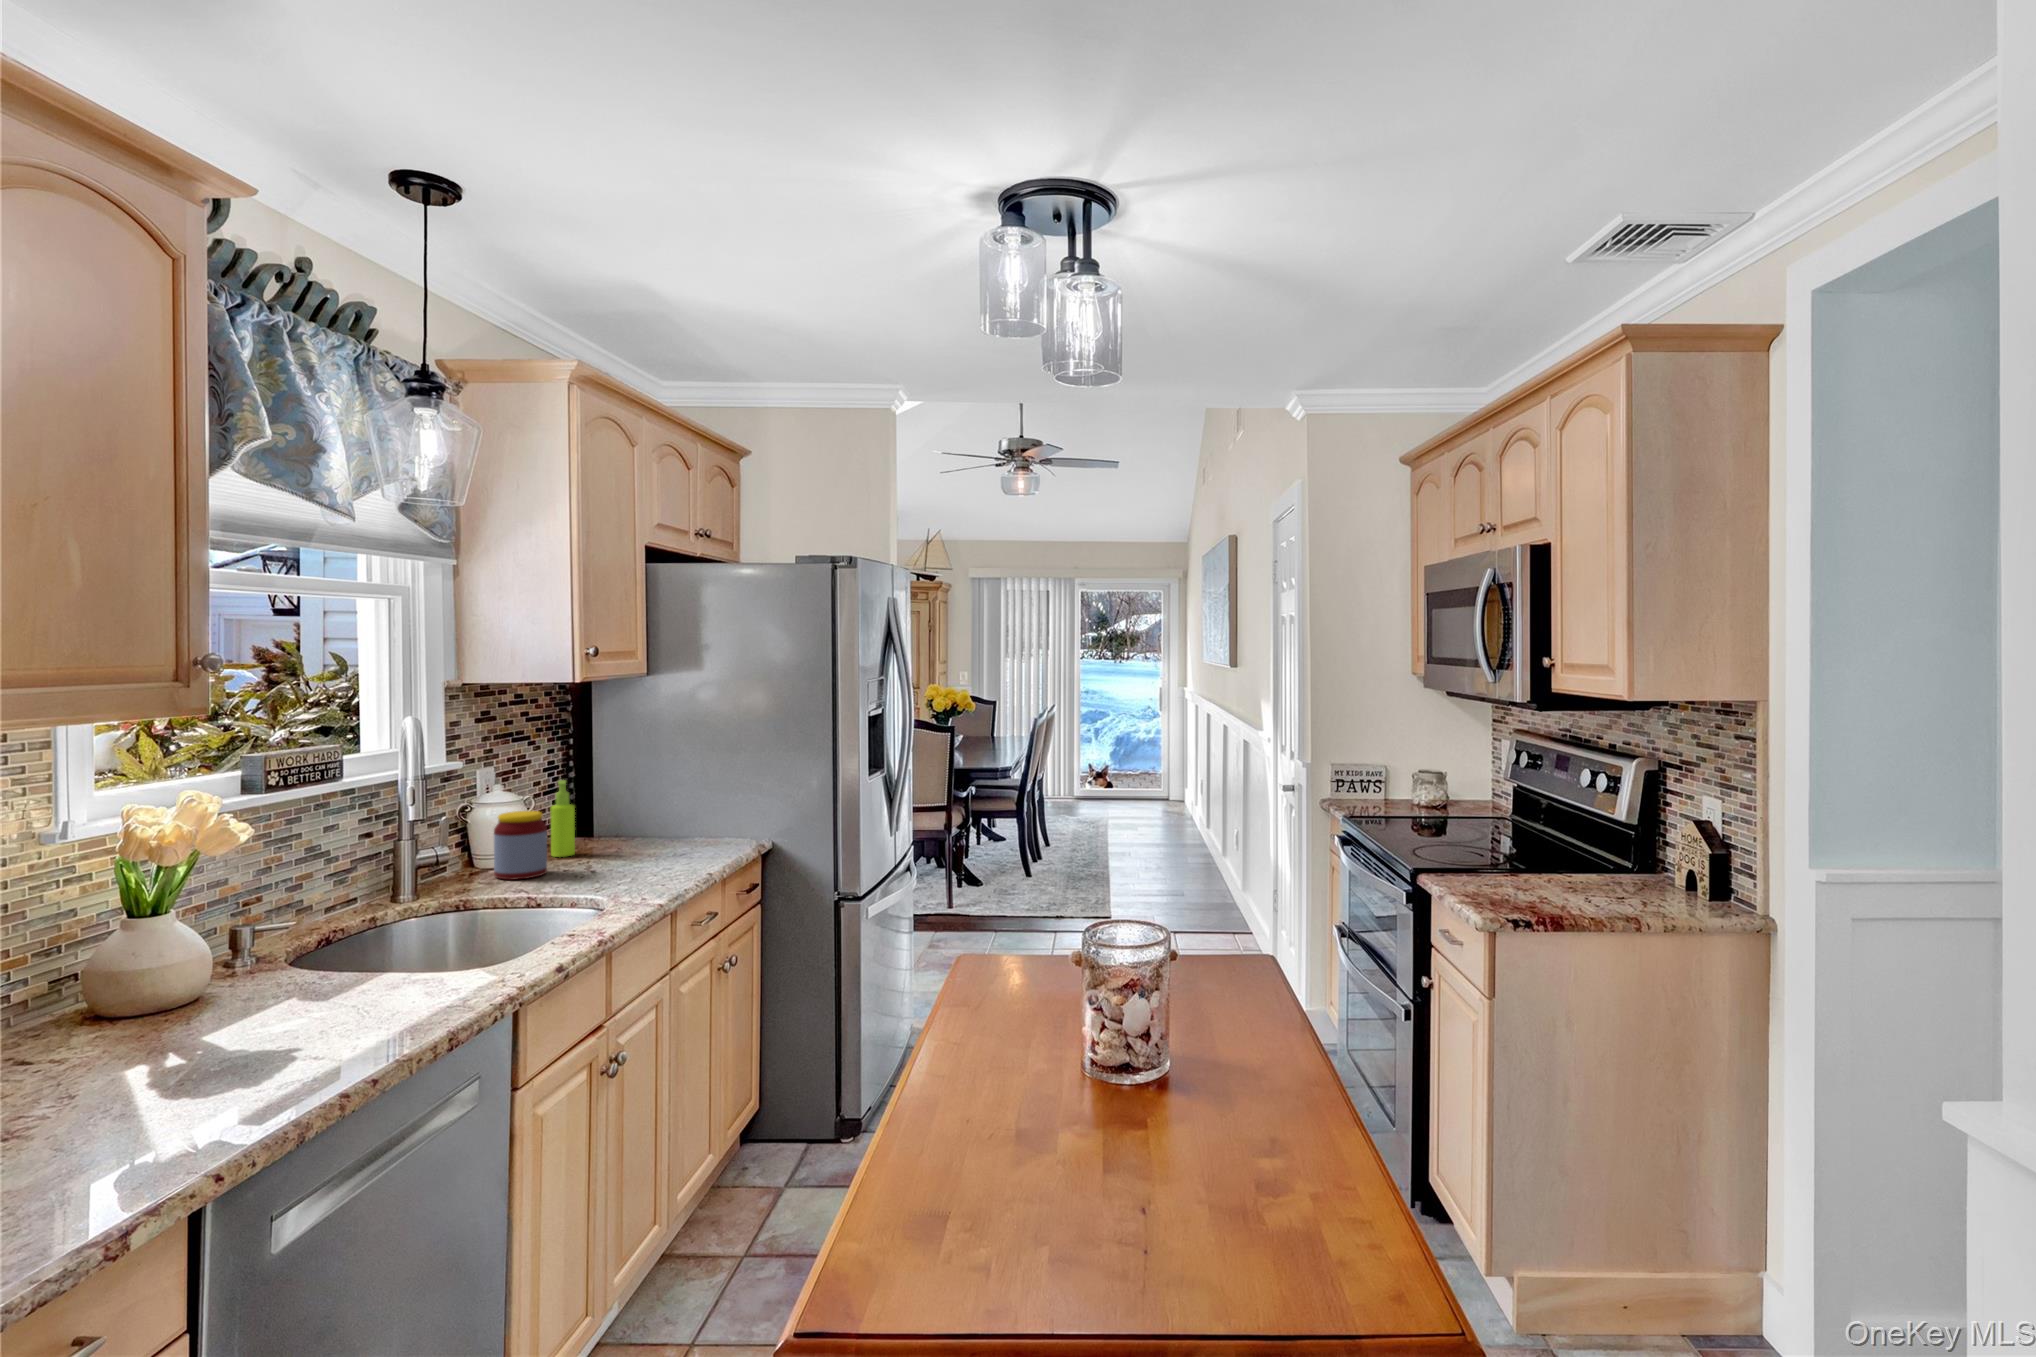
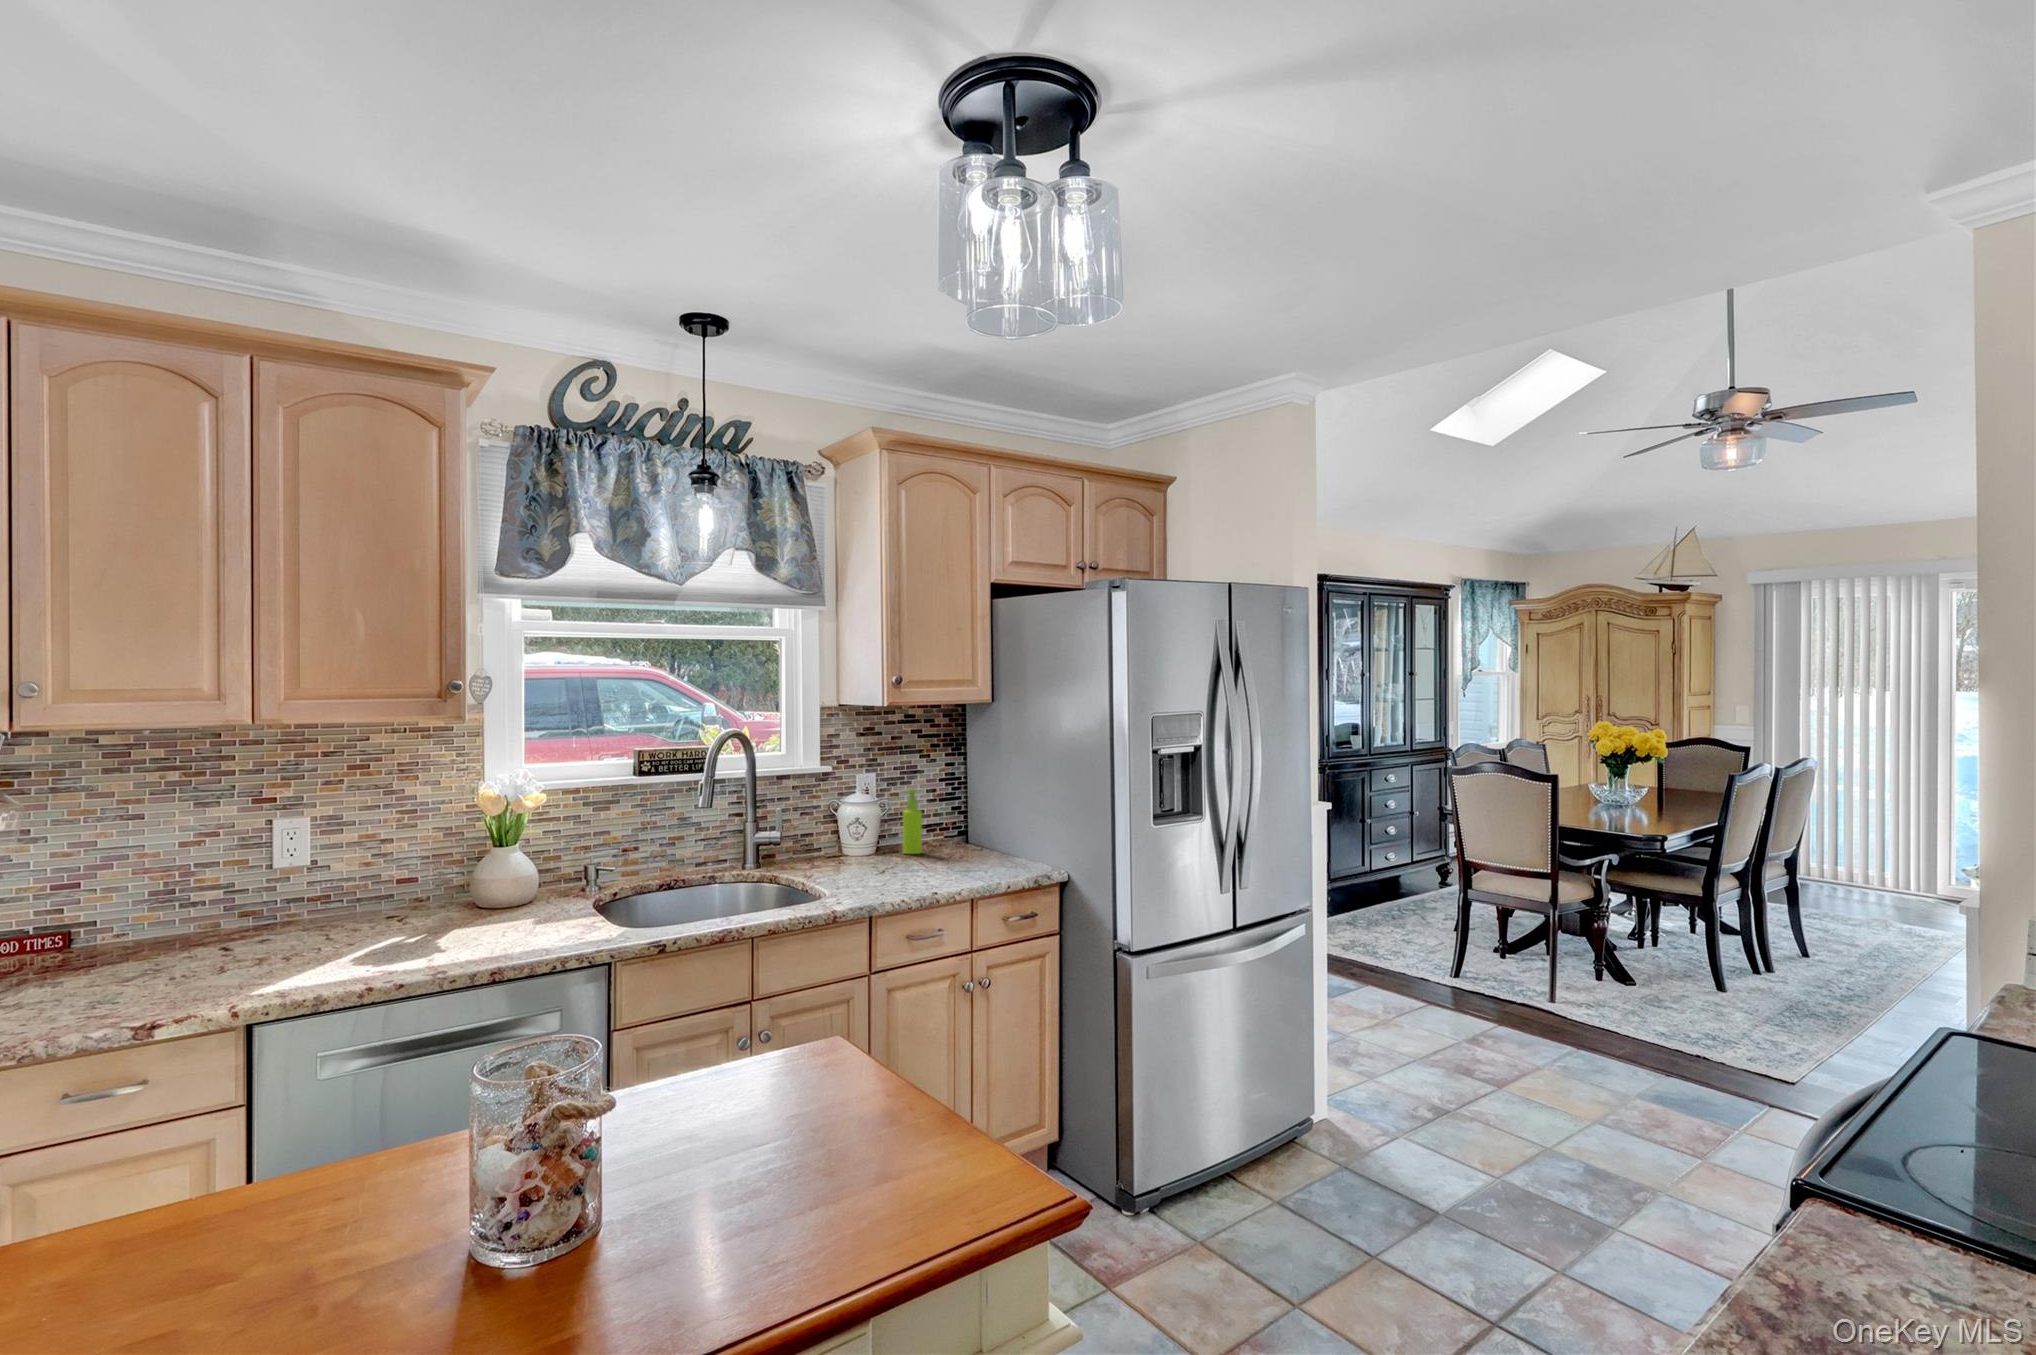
jar: present [494,811,547,880] -> none [829,809,869,864]

